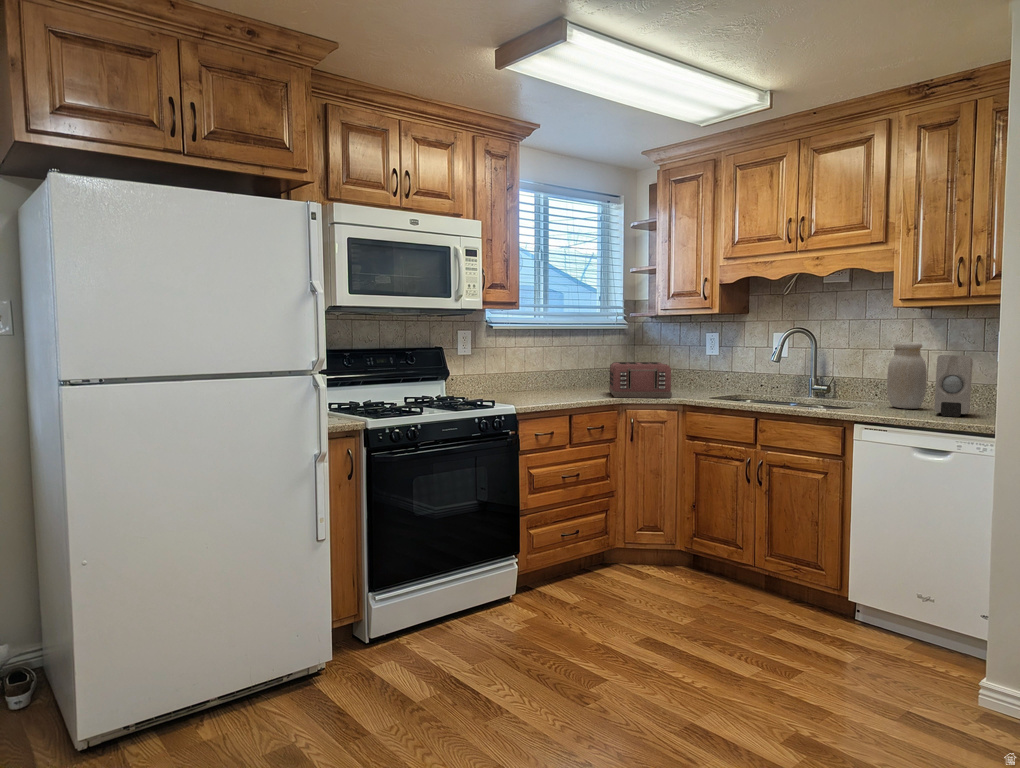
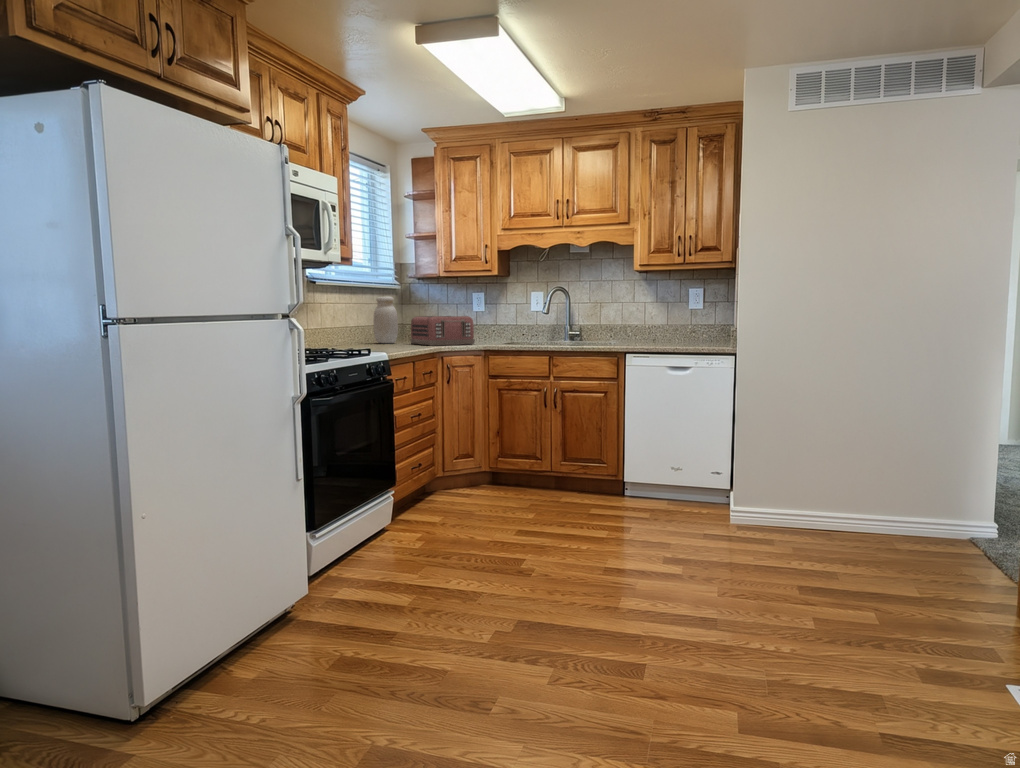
jar: present [887,342,927,409] -> present [373,297,398,343]
soap dispenser: present [935,355,973,417] -> none [664,303,688,344]

